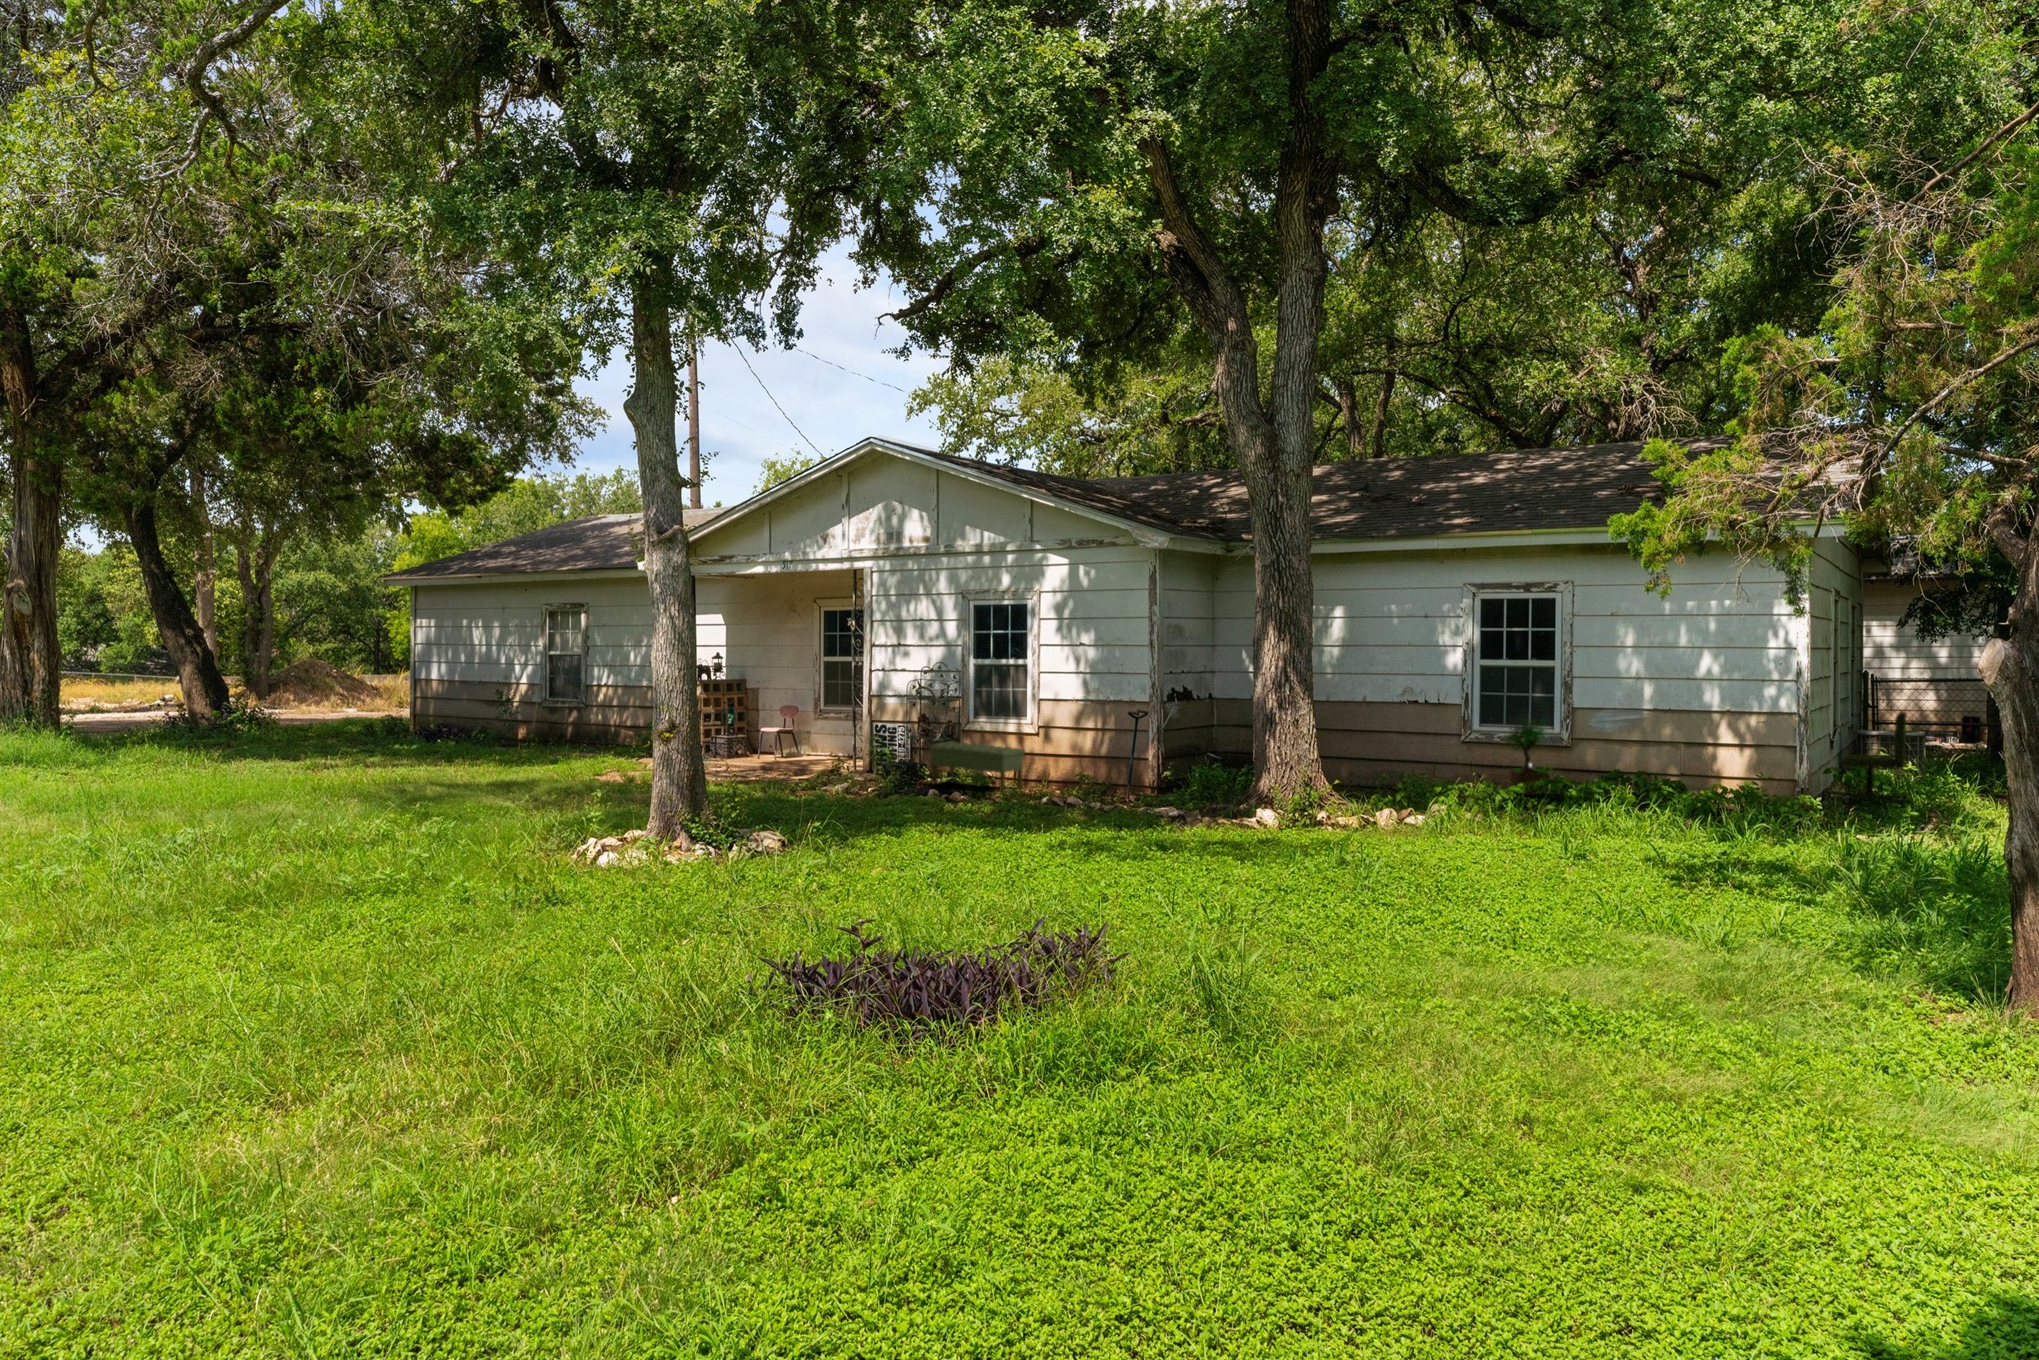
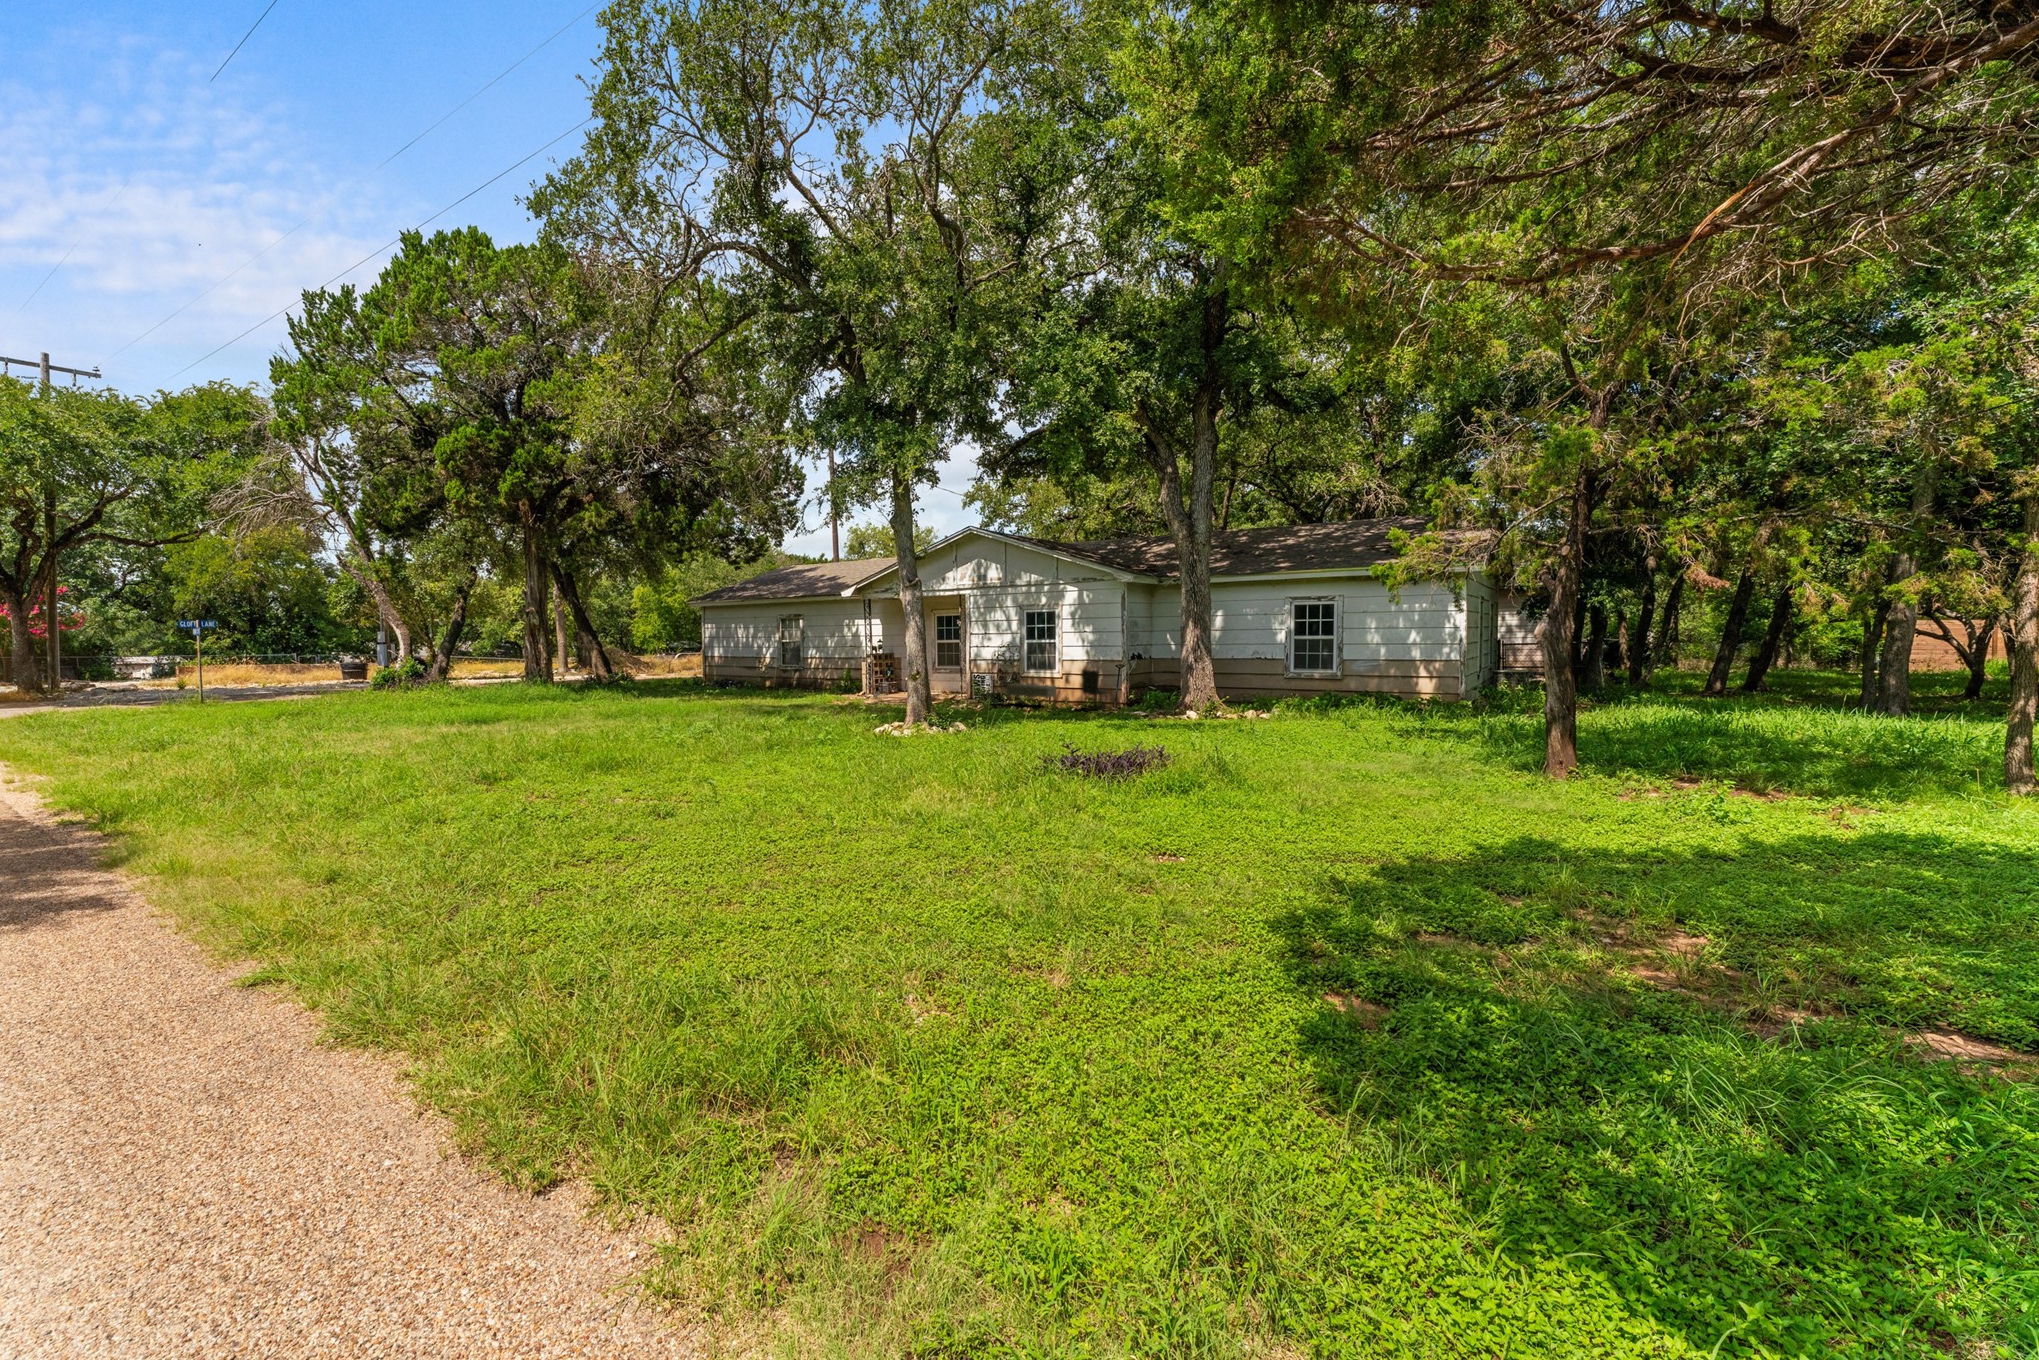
chair: present [1826,712,1908,808] -> present [1081,669,1112,710]
potted tree: present [1503,719,1547,795] -> none [1308,663,1335,704]

